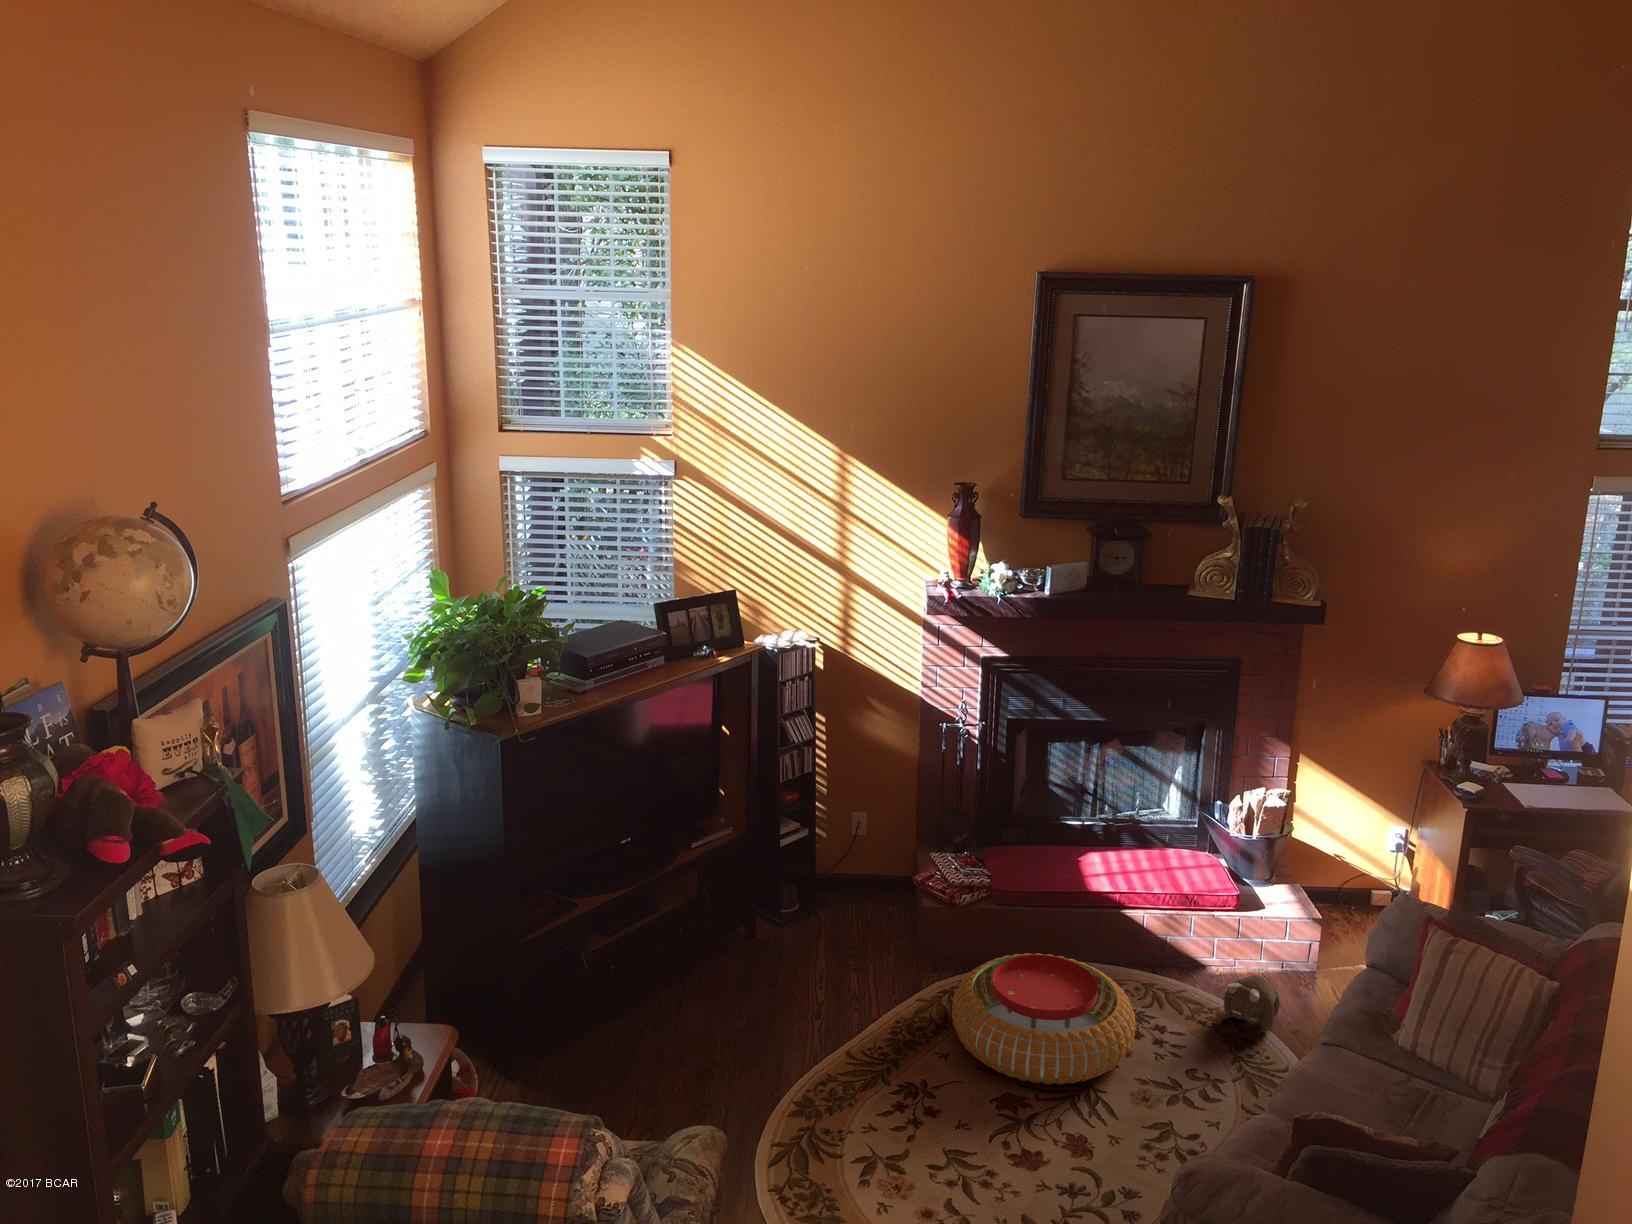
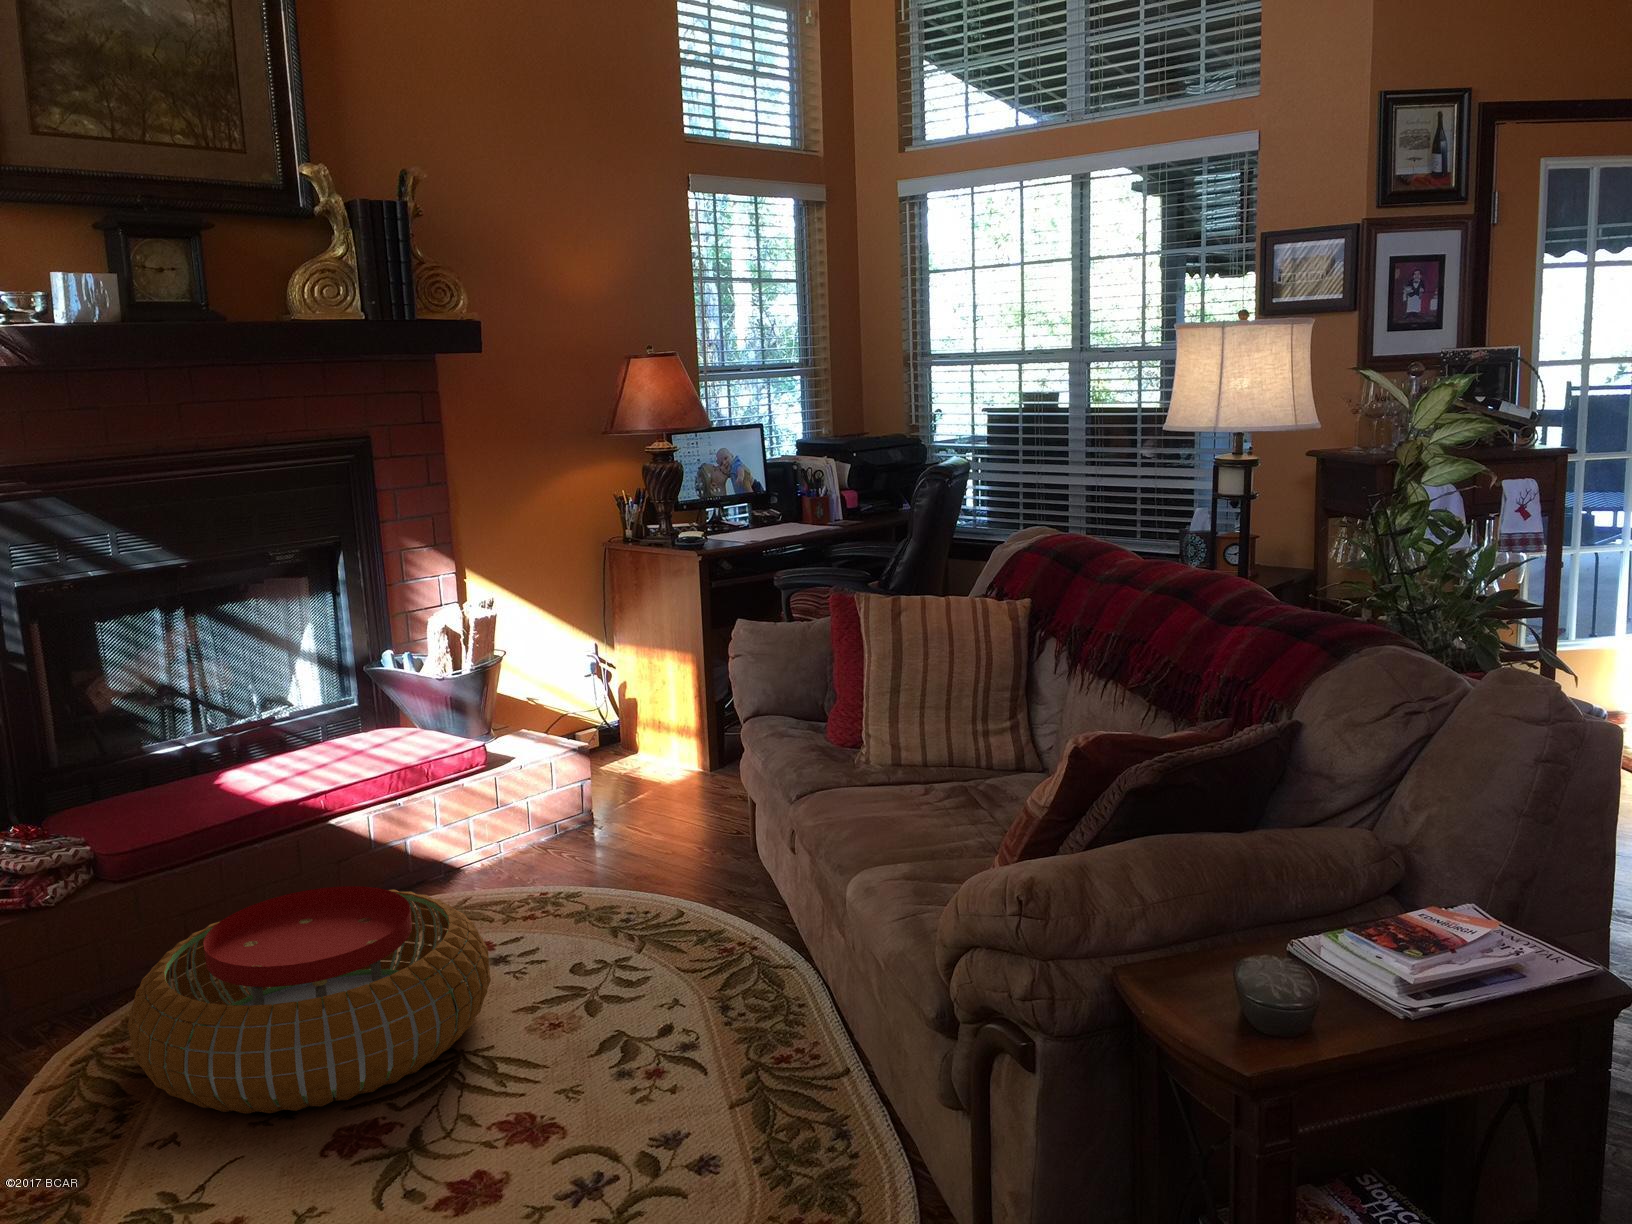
plush toy: present [1224,975,1280,1031] -> none [545,818,623,897]

